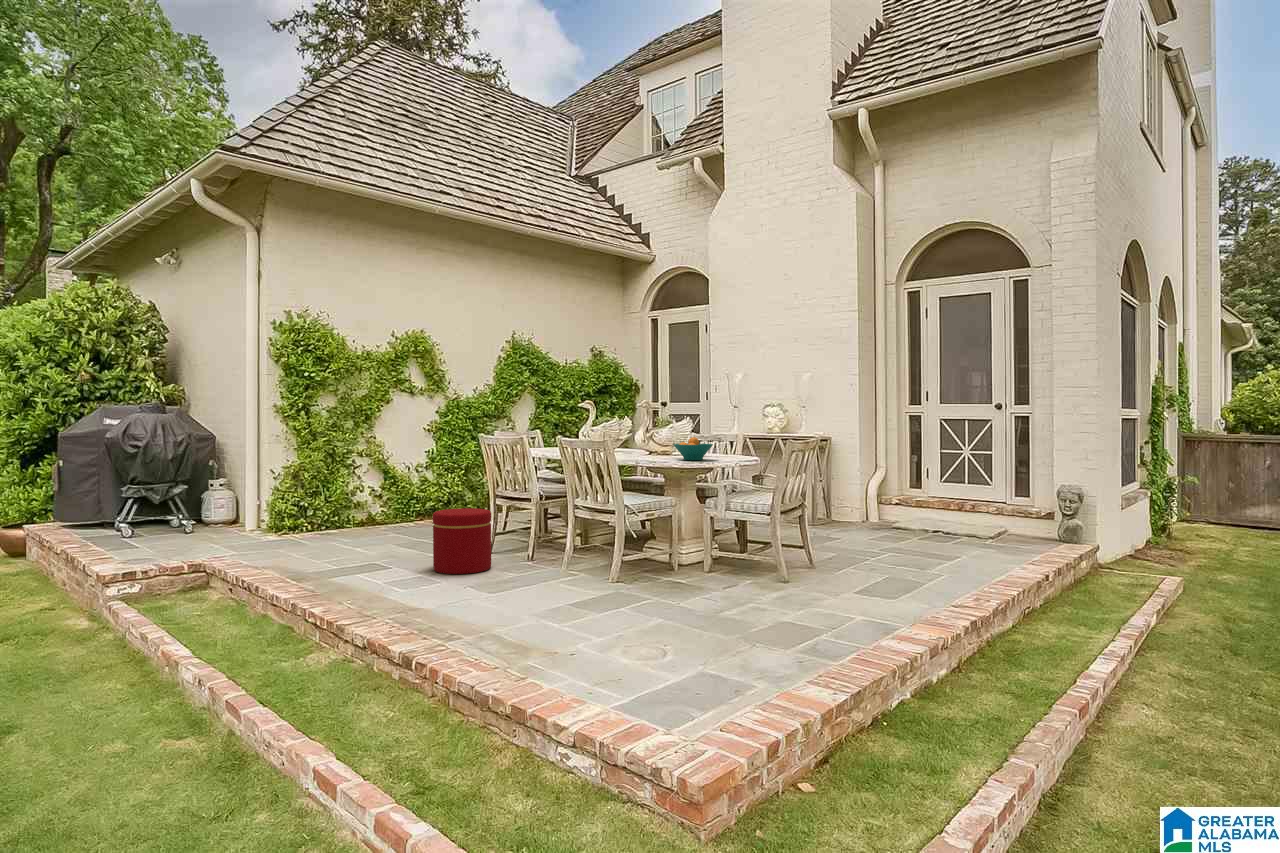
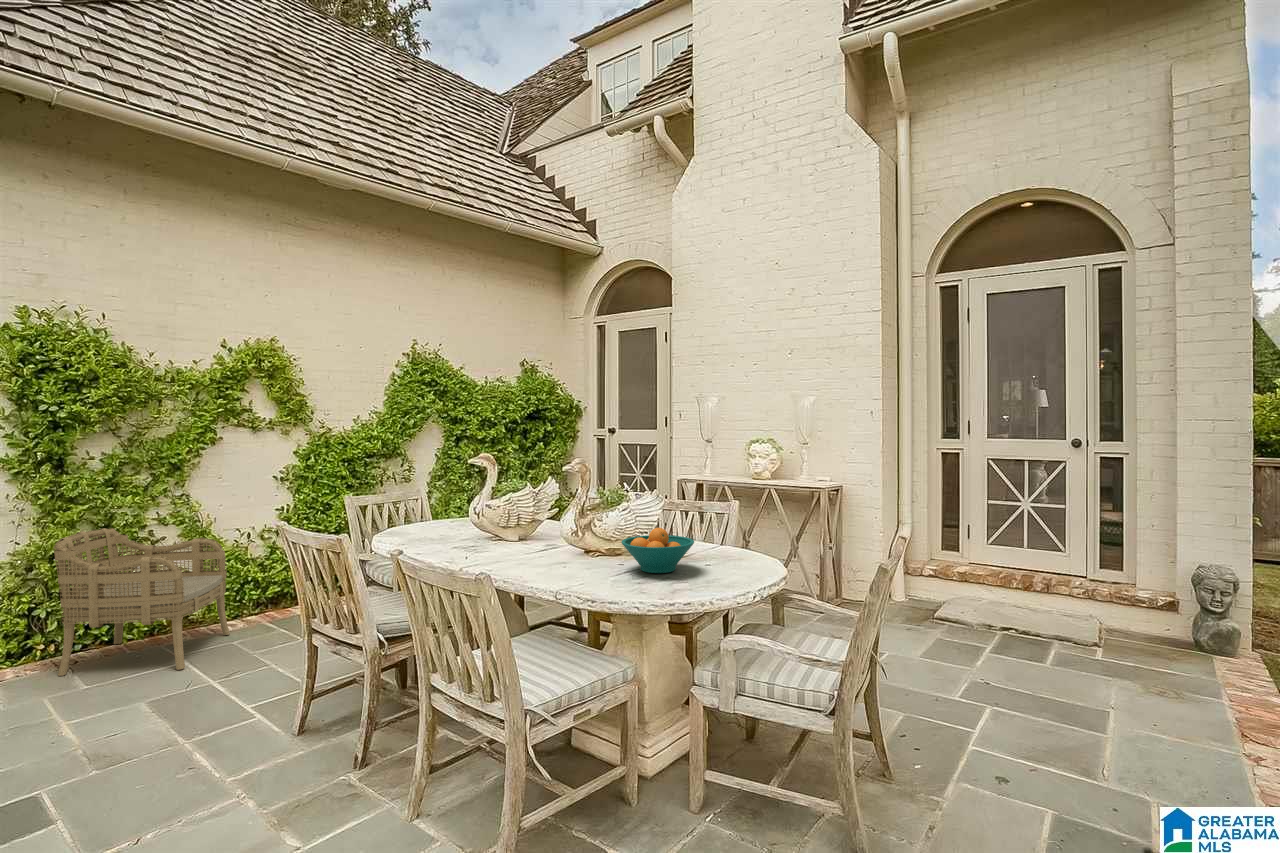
armchair: none [323,455,409,540] -> present [54,528,230,676]
ottoman: present [433,508,491,574] -> none [137,665,271,828]

